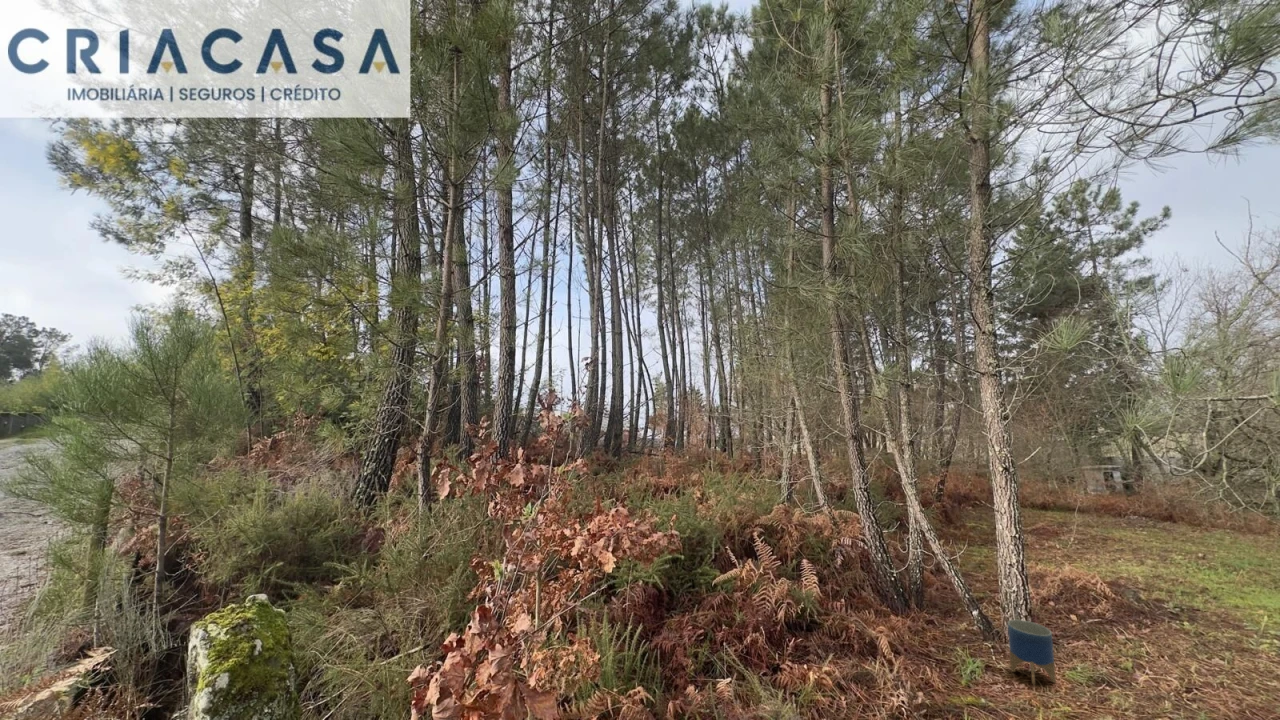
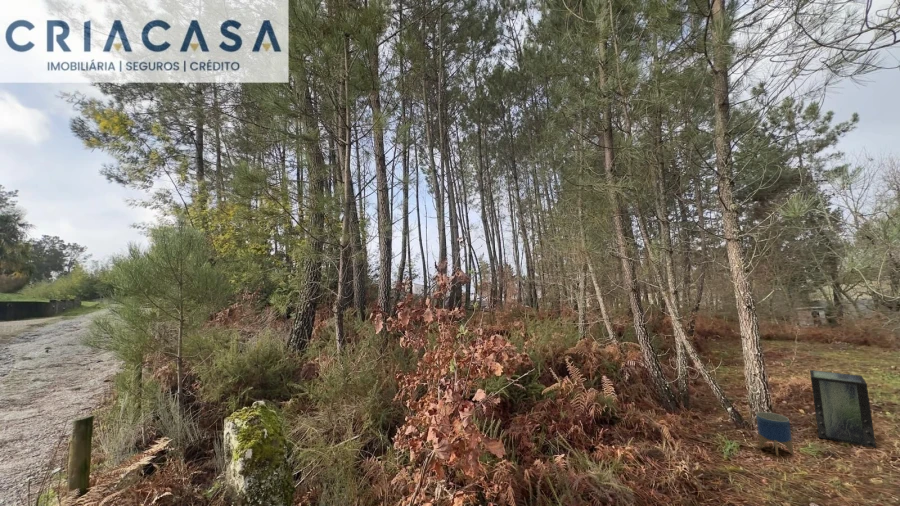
storage box: none [1085,560,1168,678] -> present [810,370,876,448]

